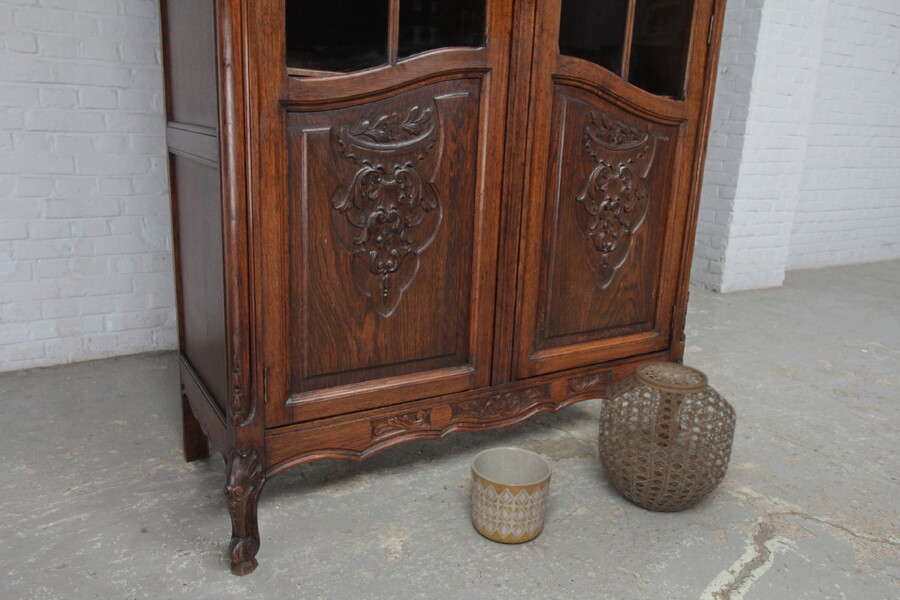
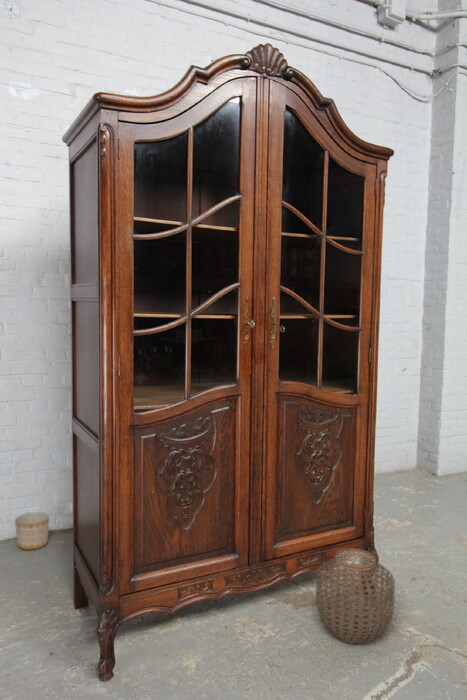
planter: present [471,447,552,543] -> present [15,512,49,550]

